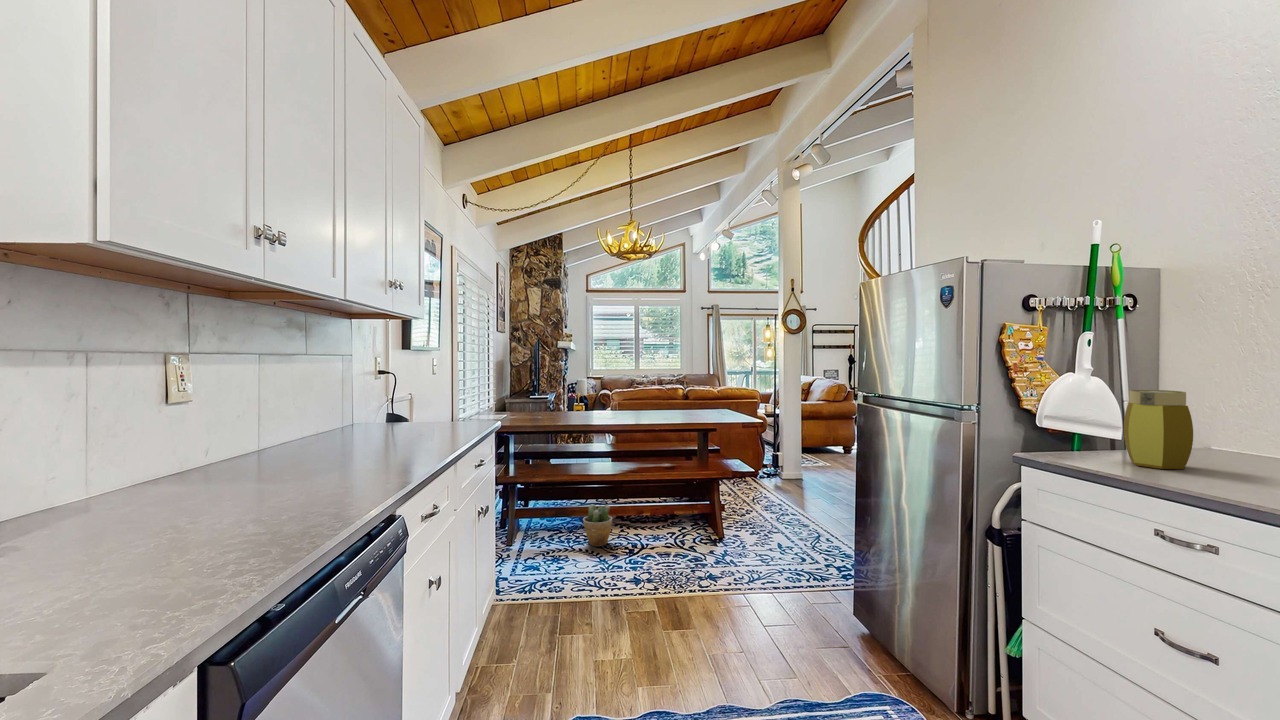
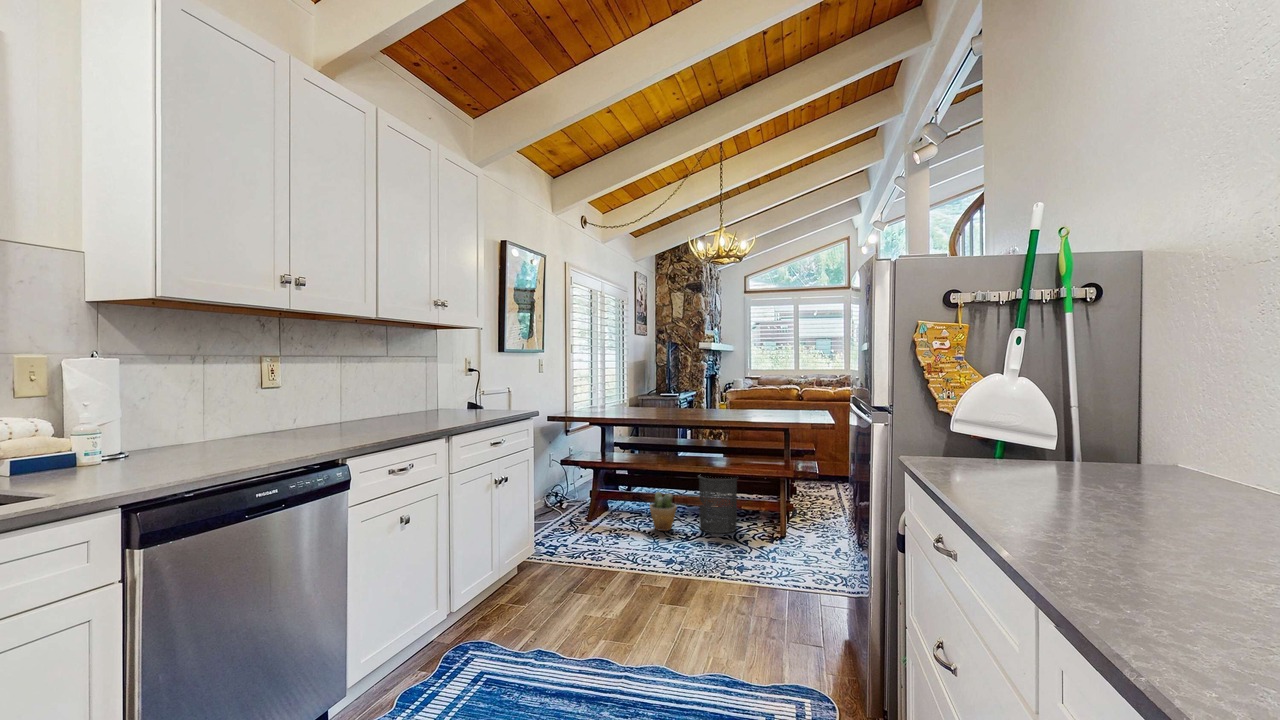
jar: present [1124,390,1193,469] -> none [967,391,1036,476]
trash can: none [631,477,672,541] -> present [698,475,737,533]

